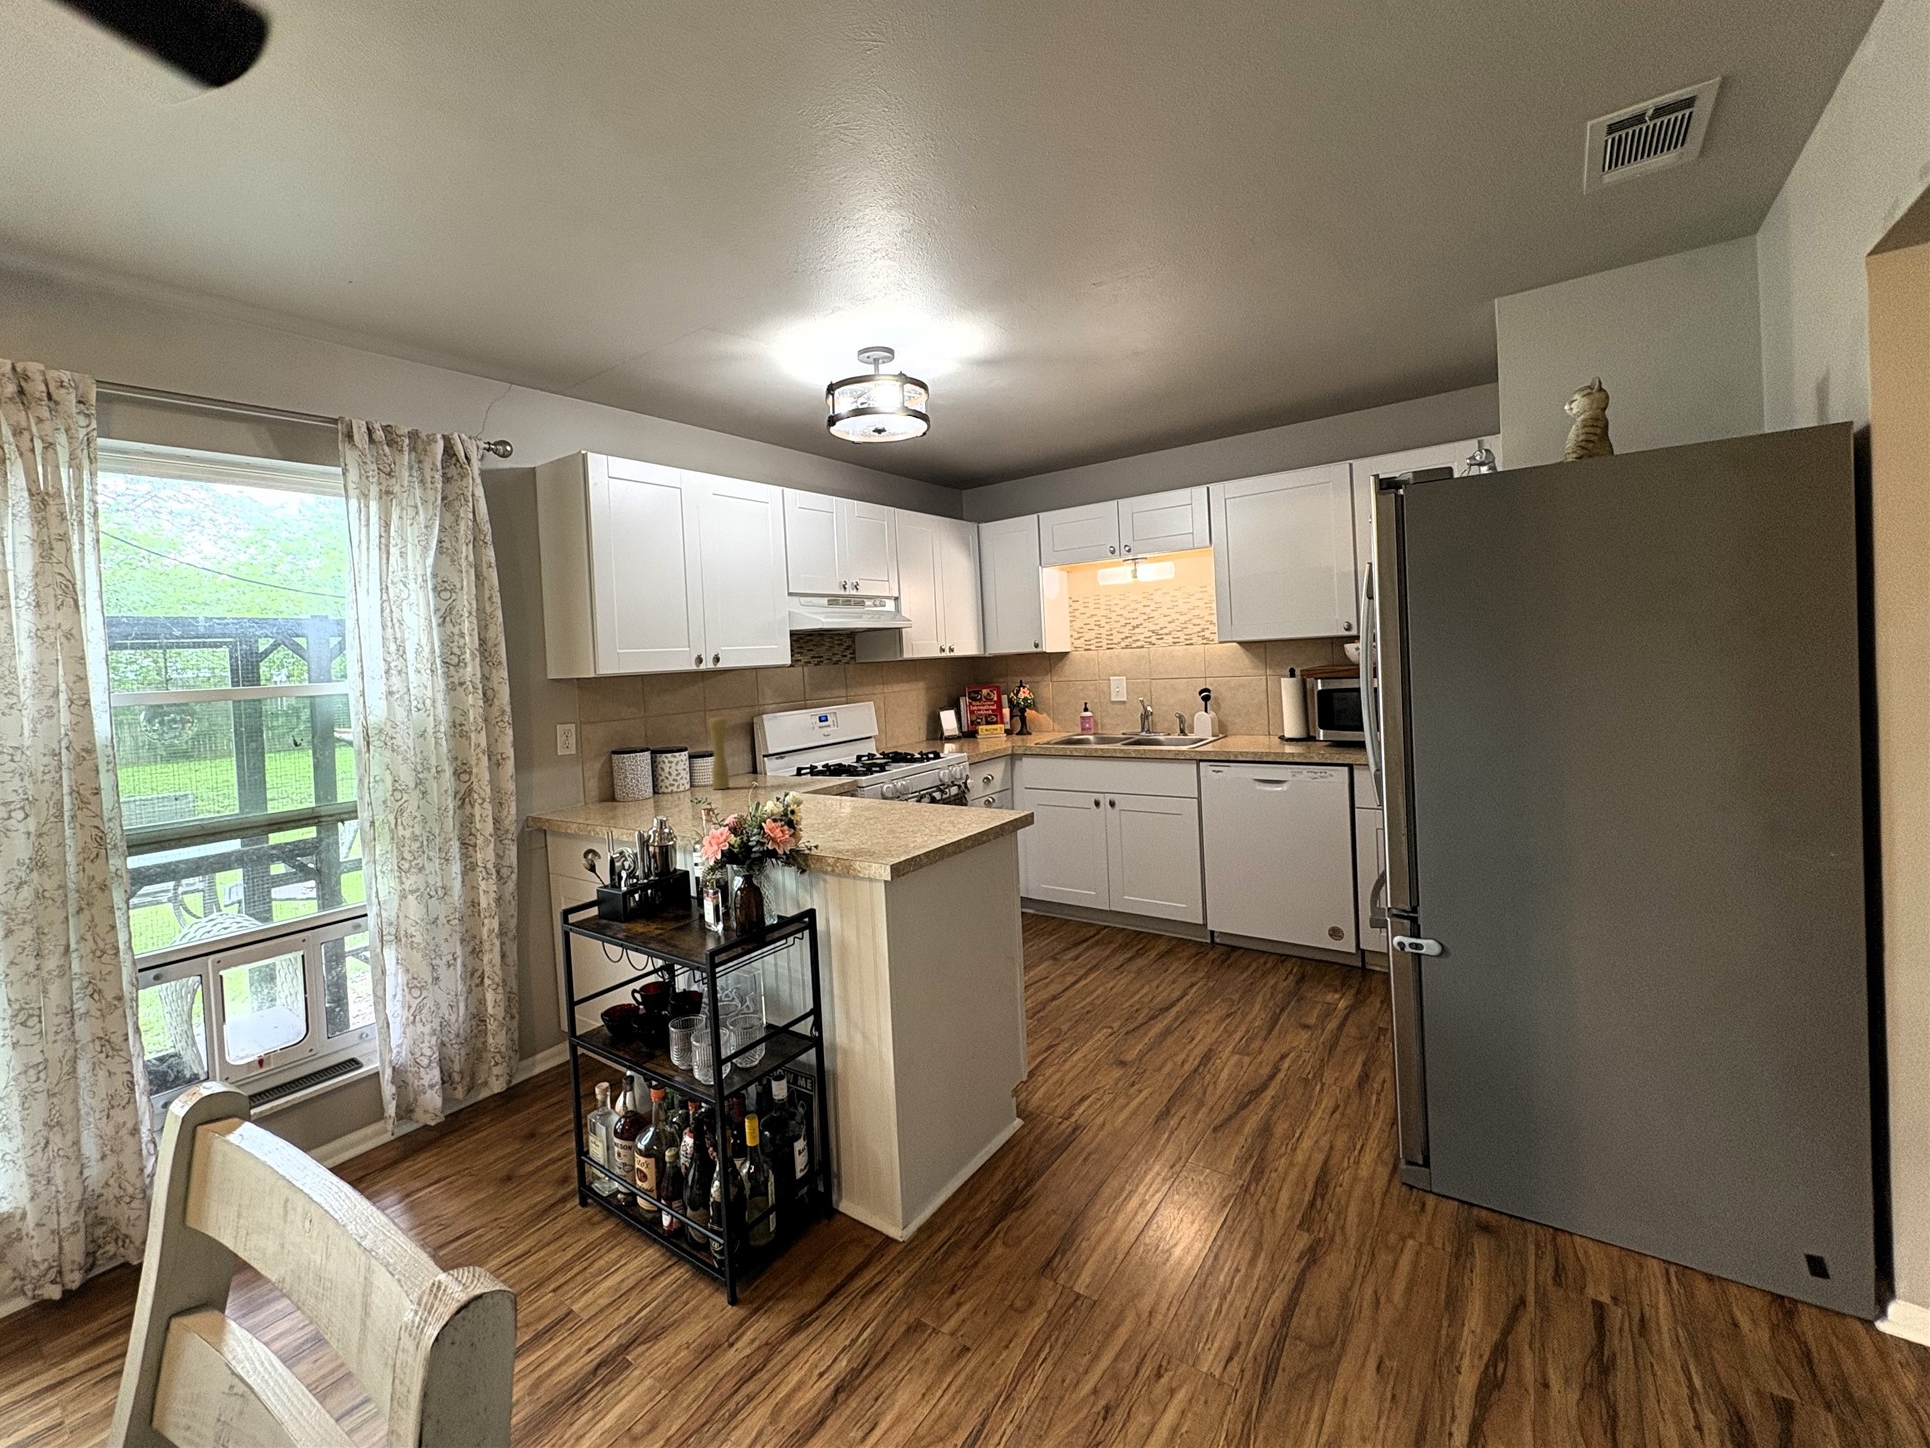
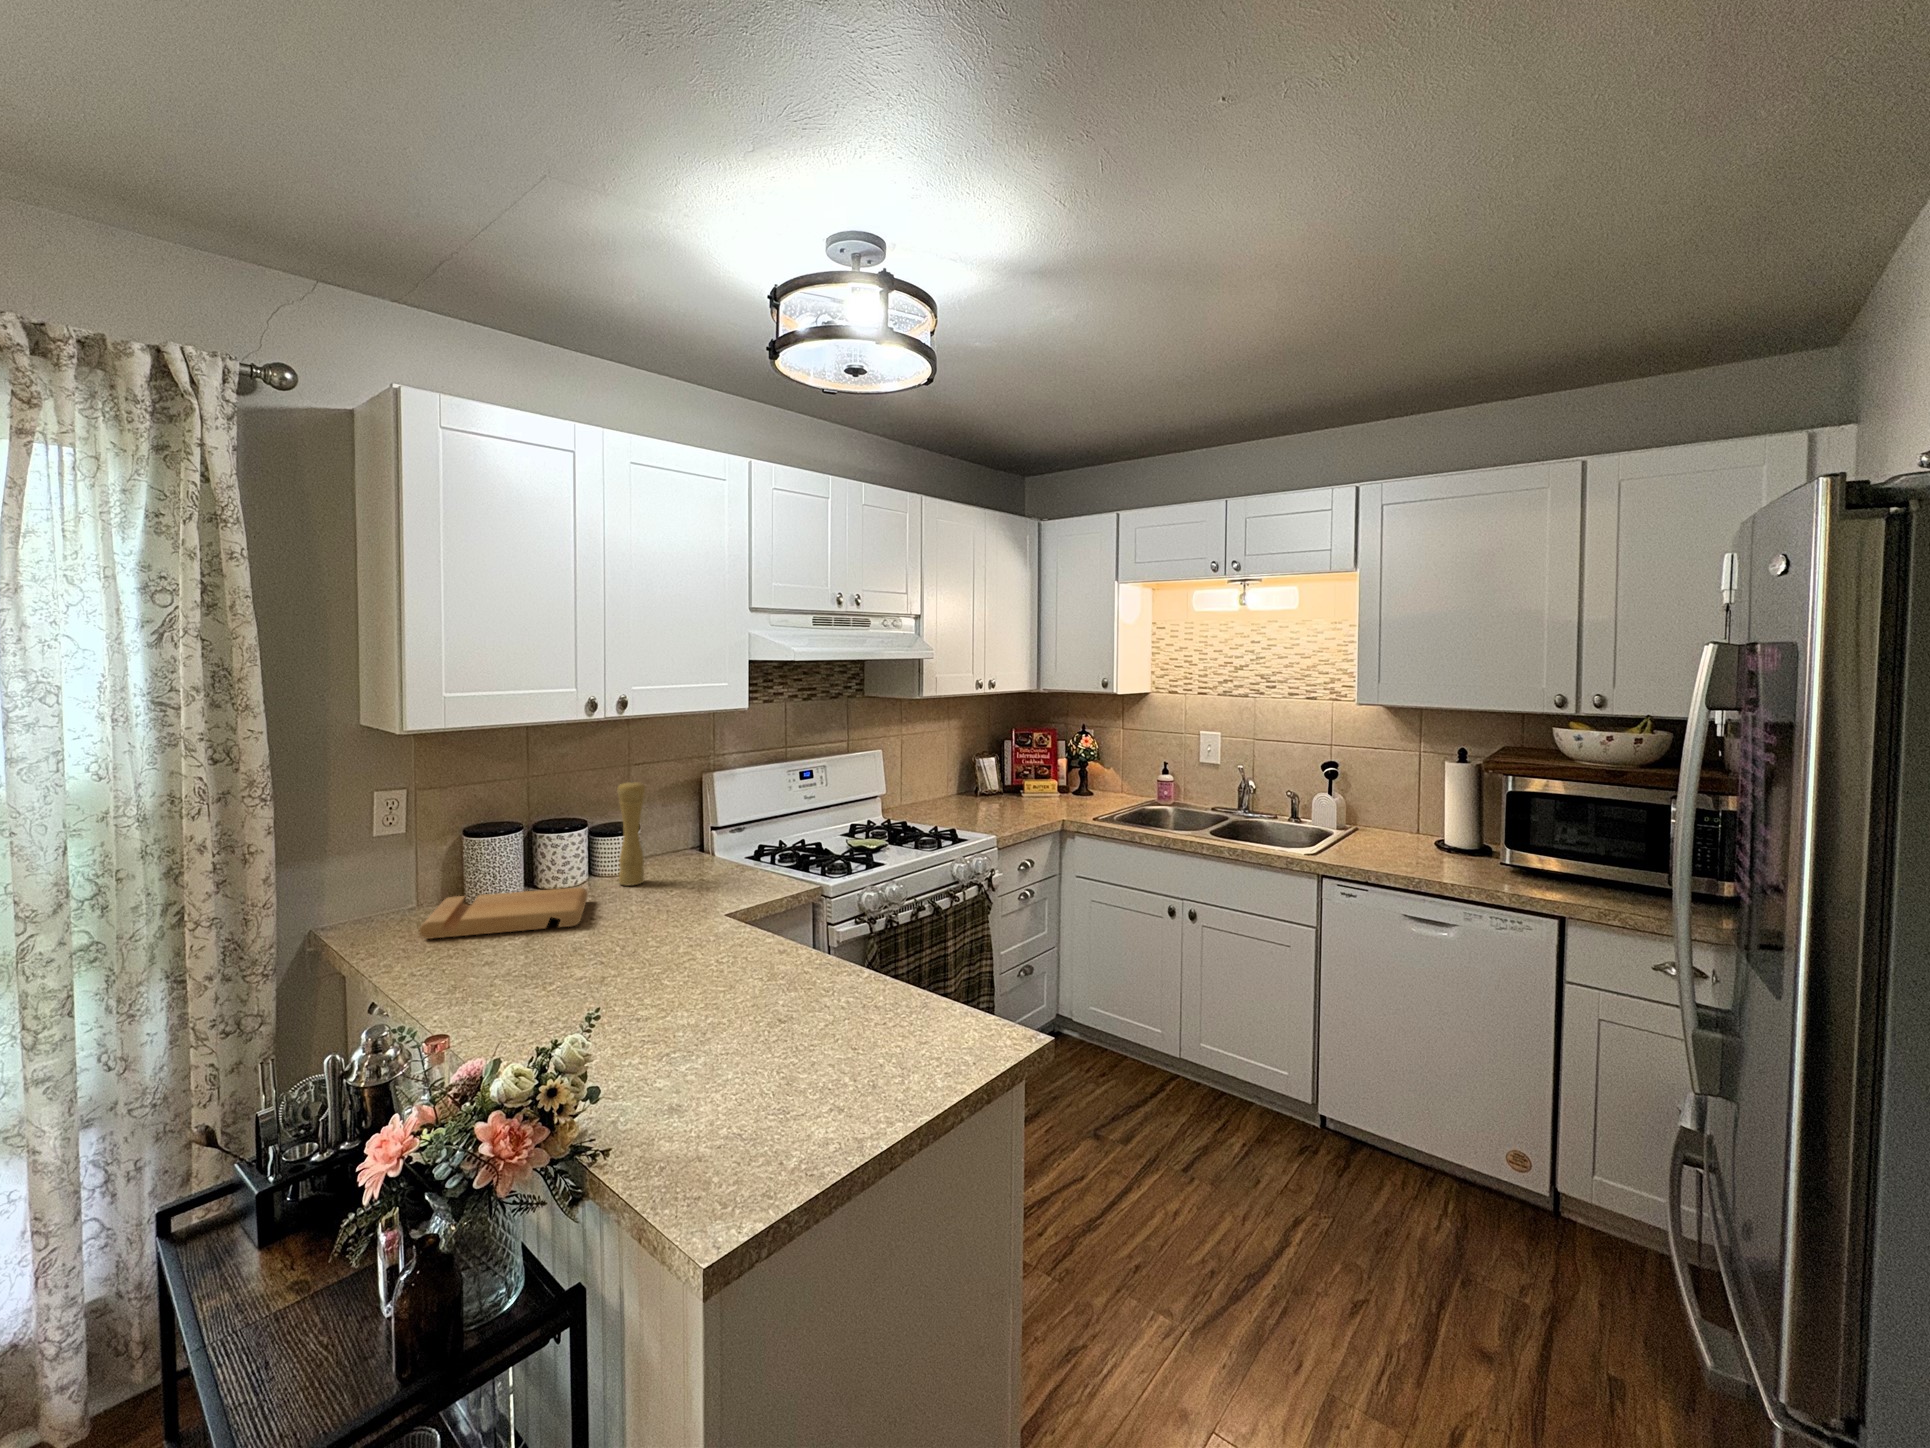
cutting board: none [606,787,708,813] -> present [420,887,588,939]

